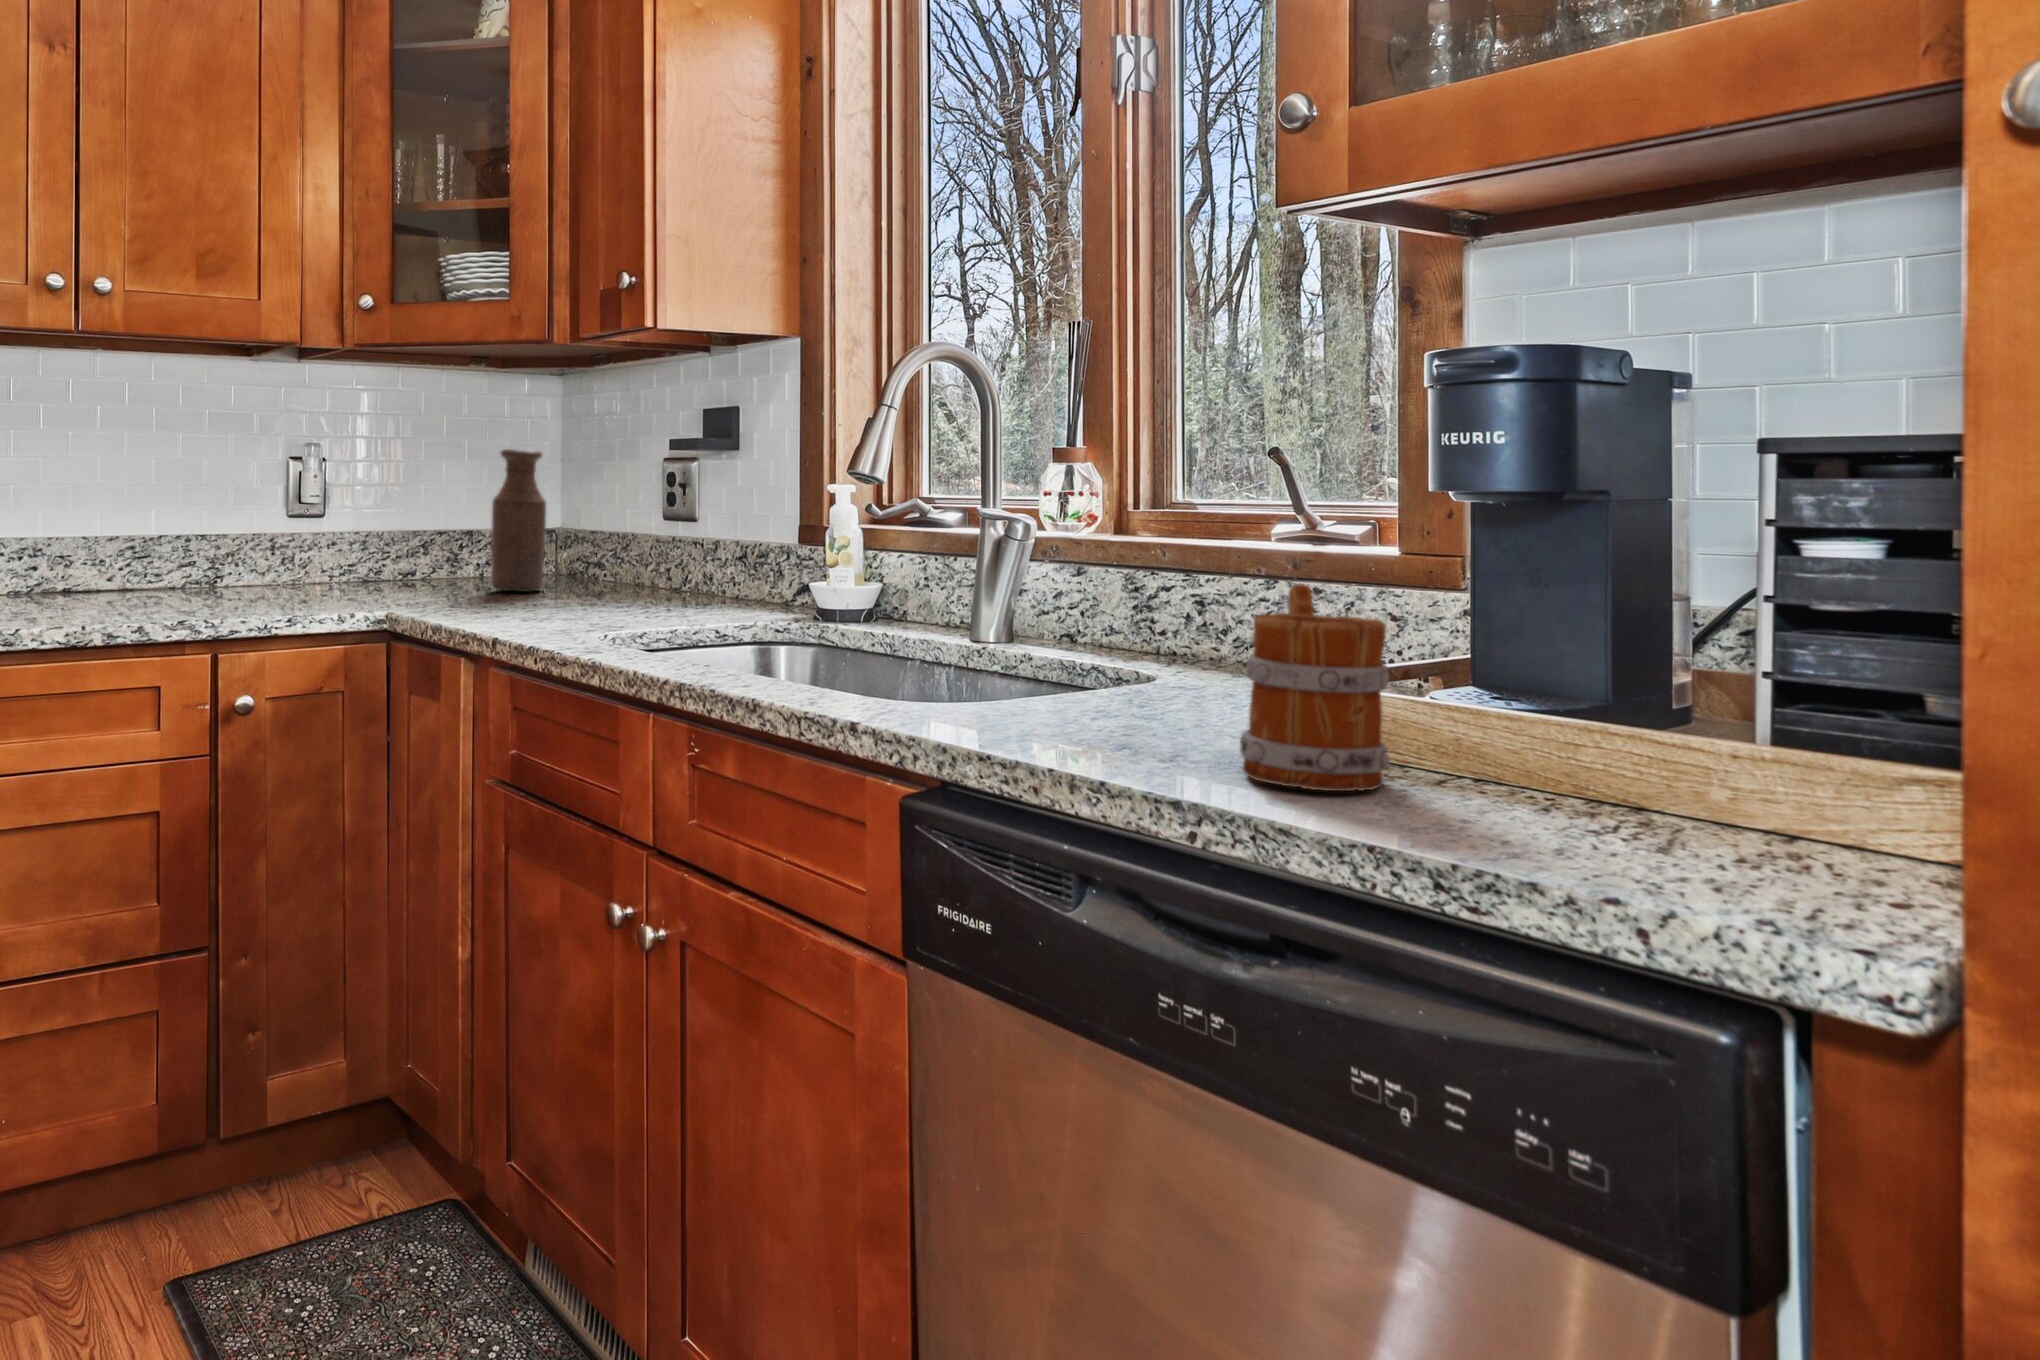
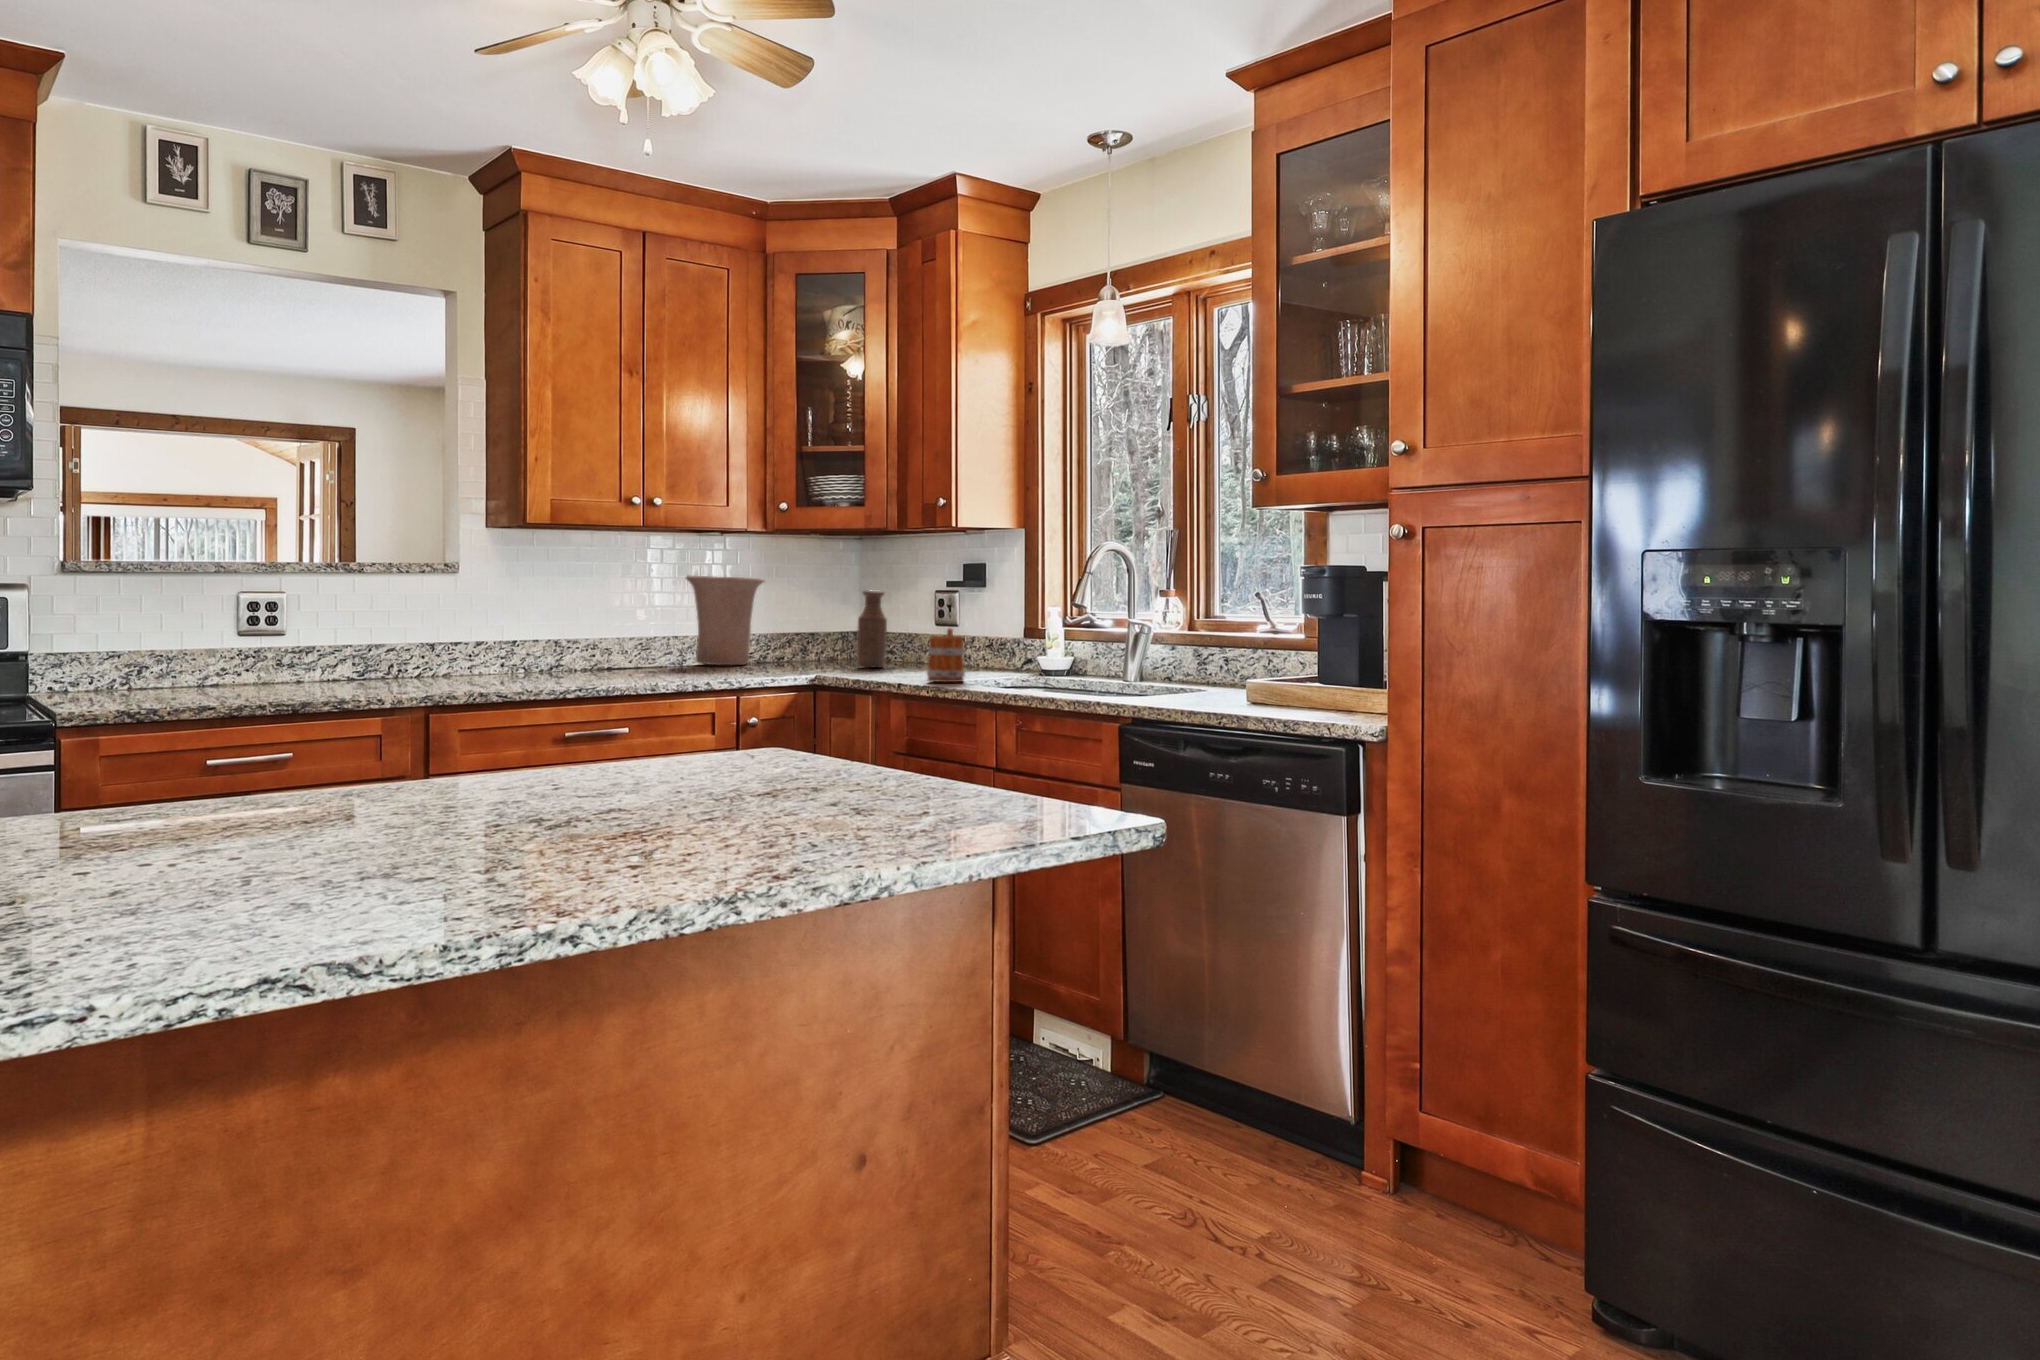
vase: none [209,422,354,581] -> present [686,575,764,665]
mug: present [1240,584,1389,791] -> present [927,629,965,682]

